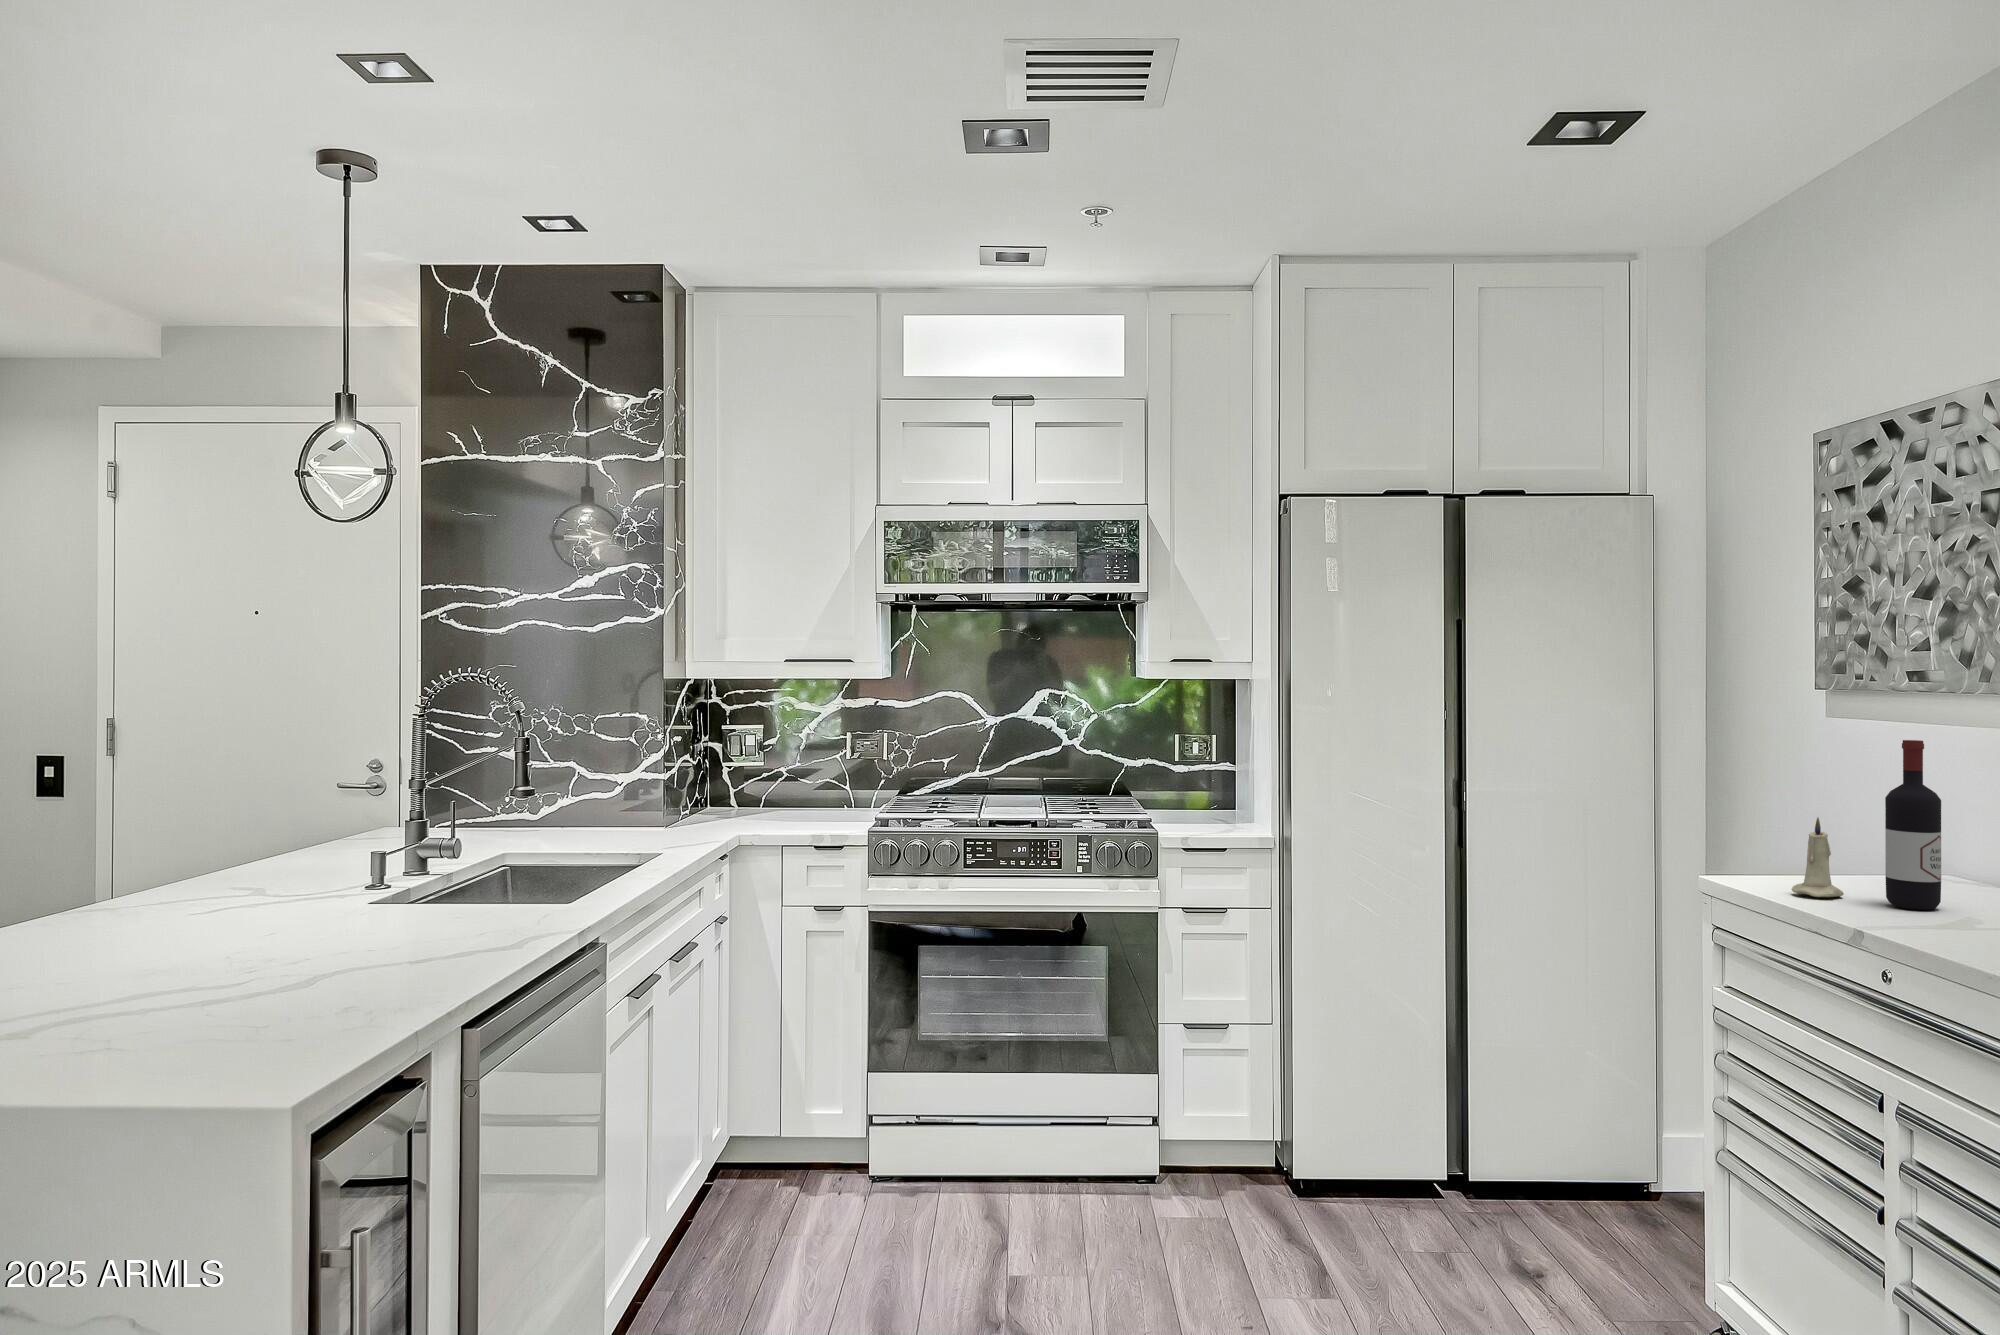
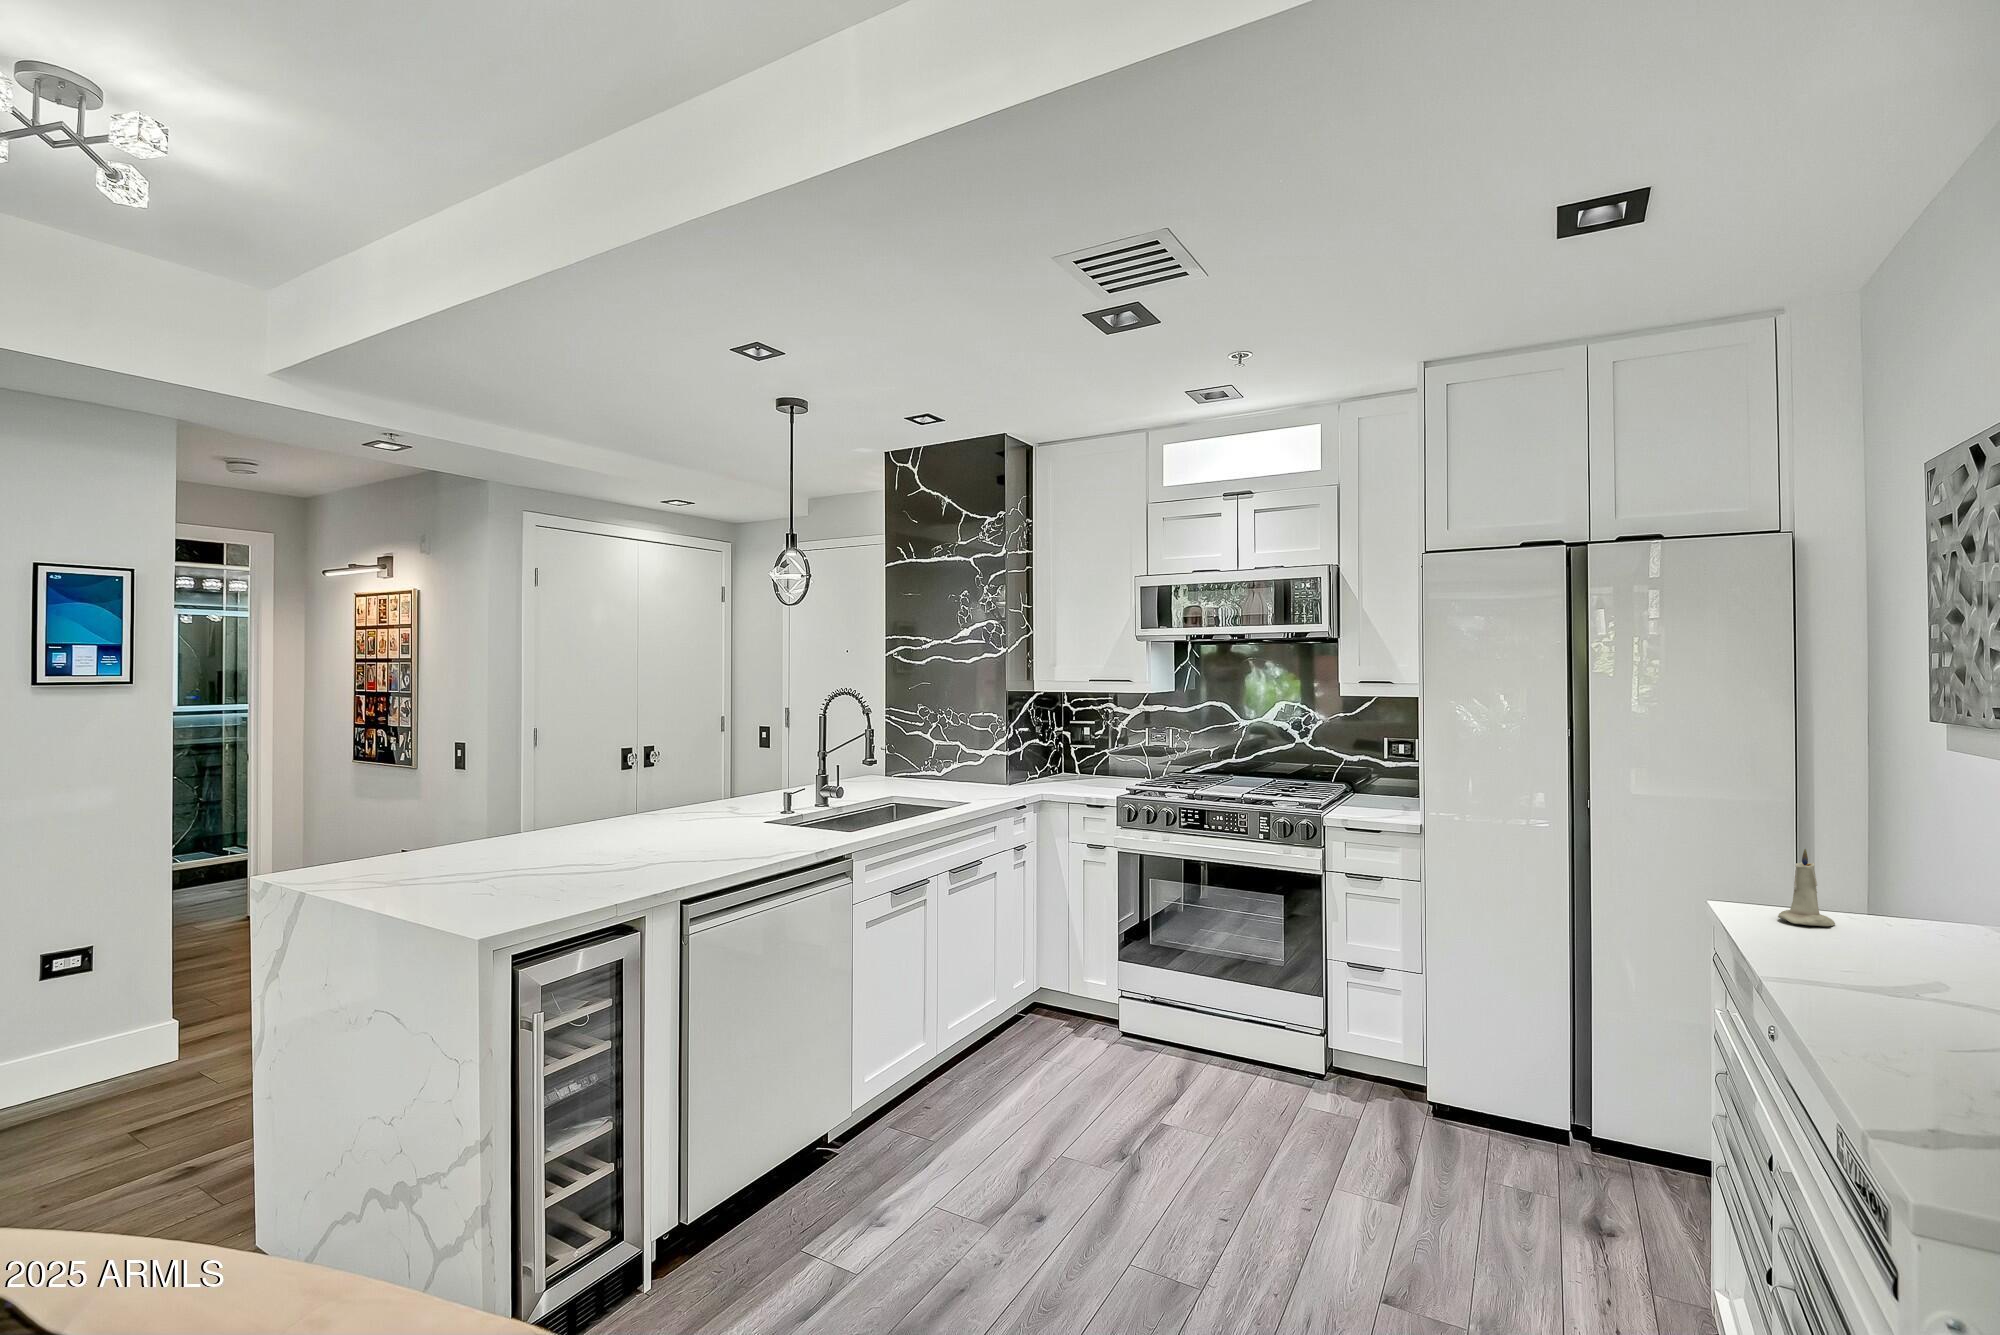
wine bottle: present [1885,740,1941,910] -> none [1855,781,1916,949]

